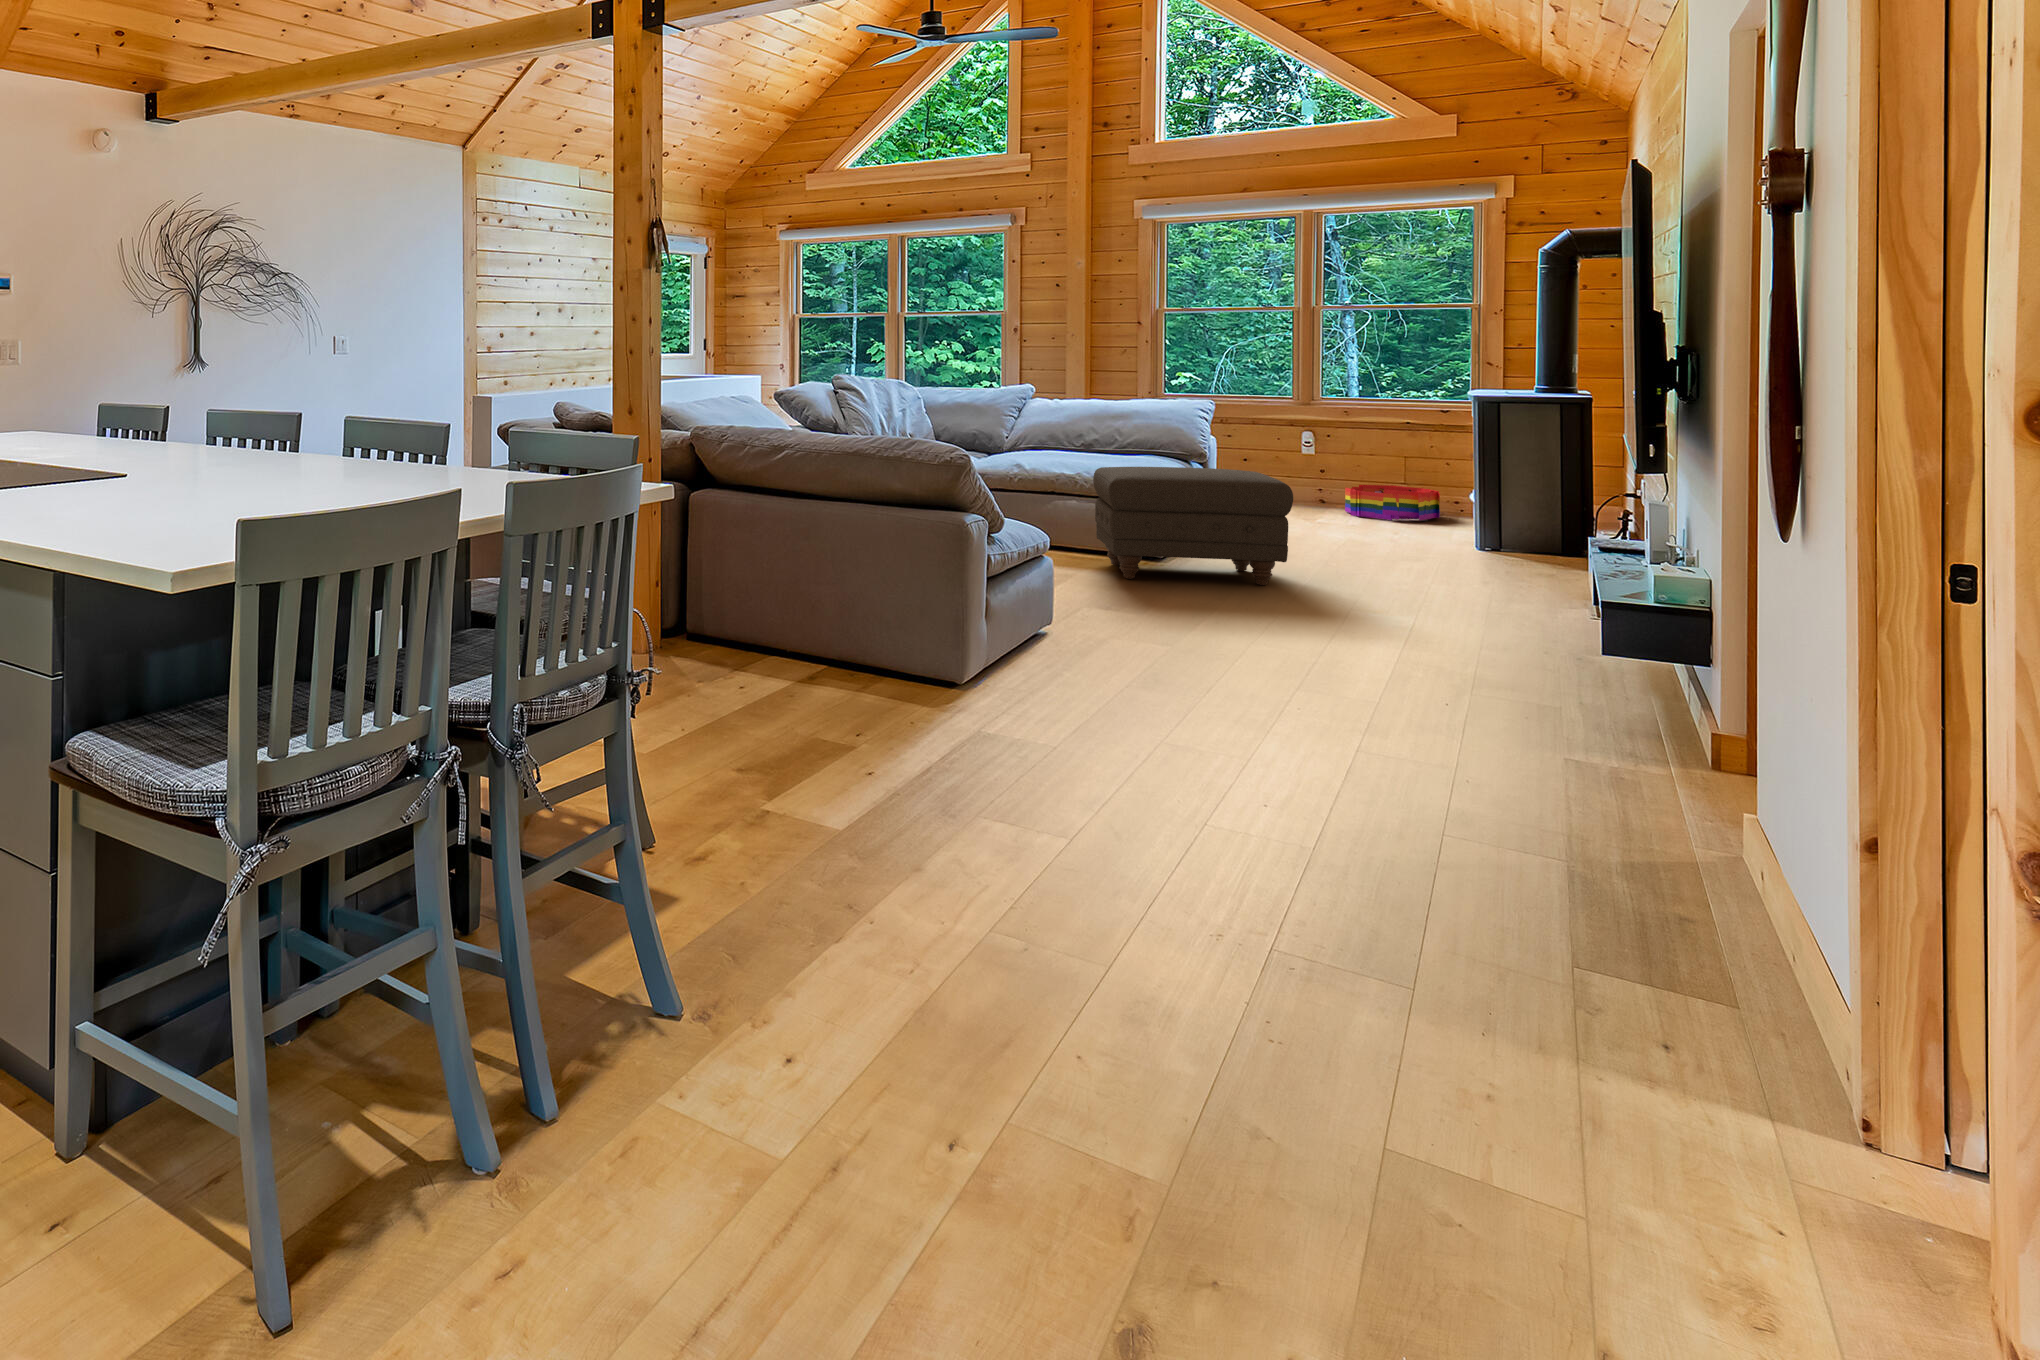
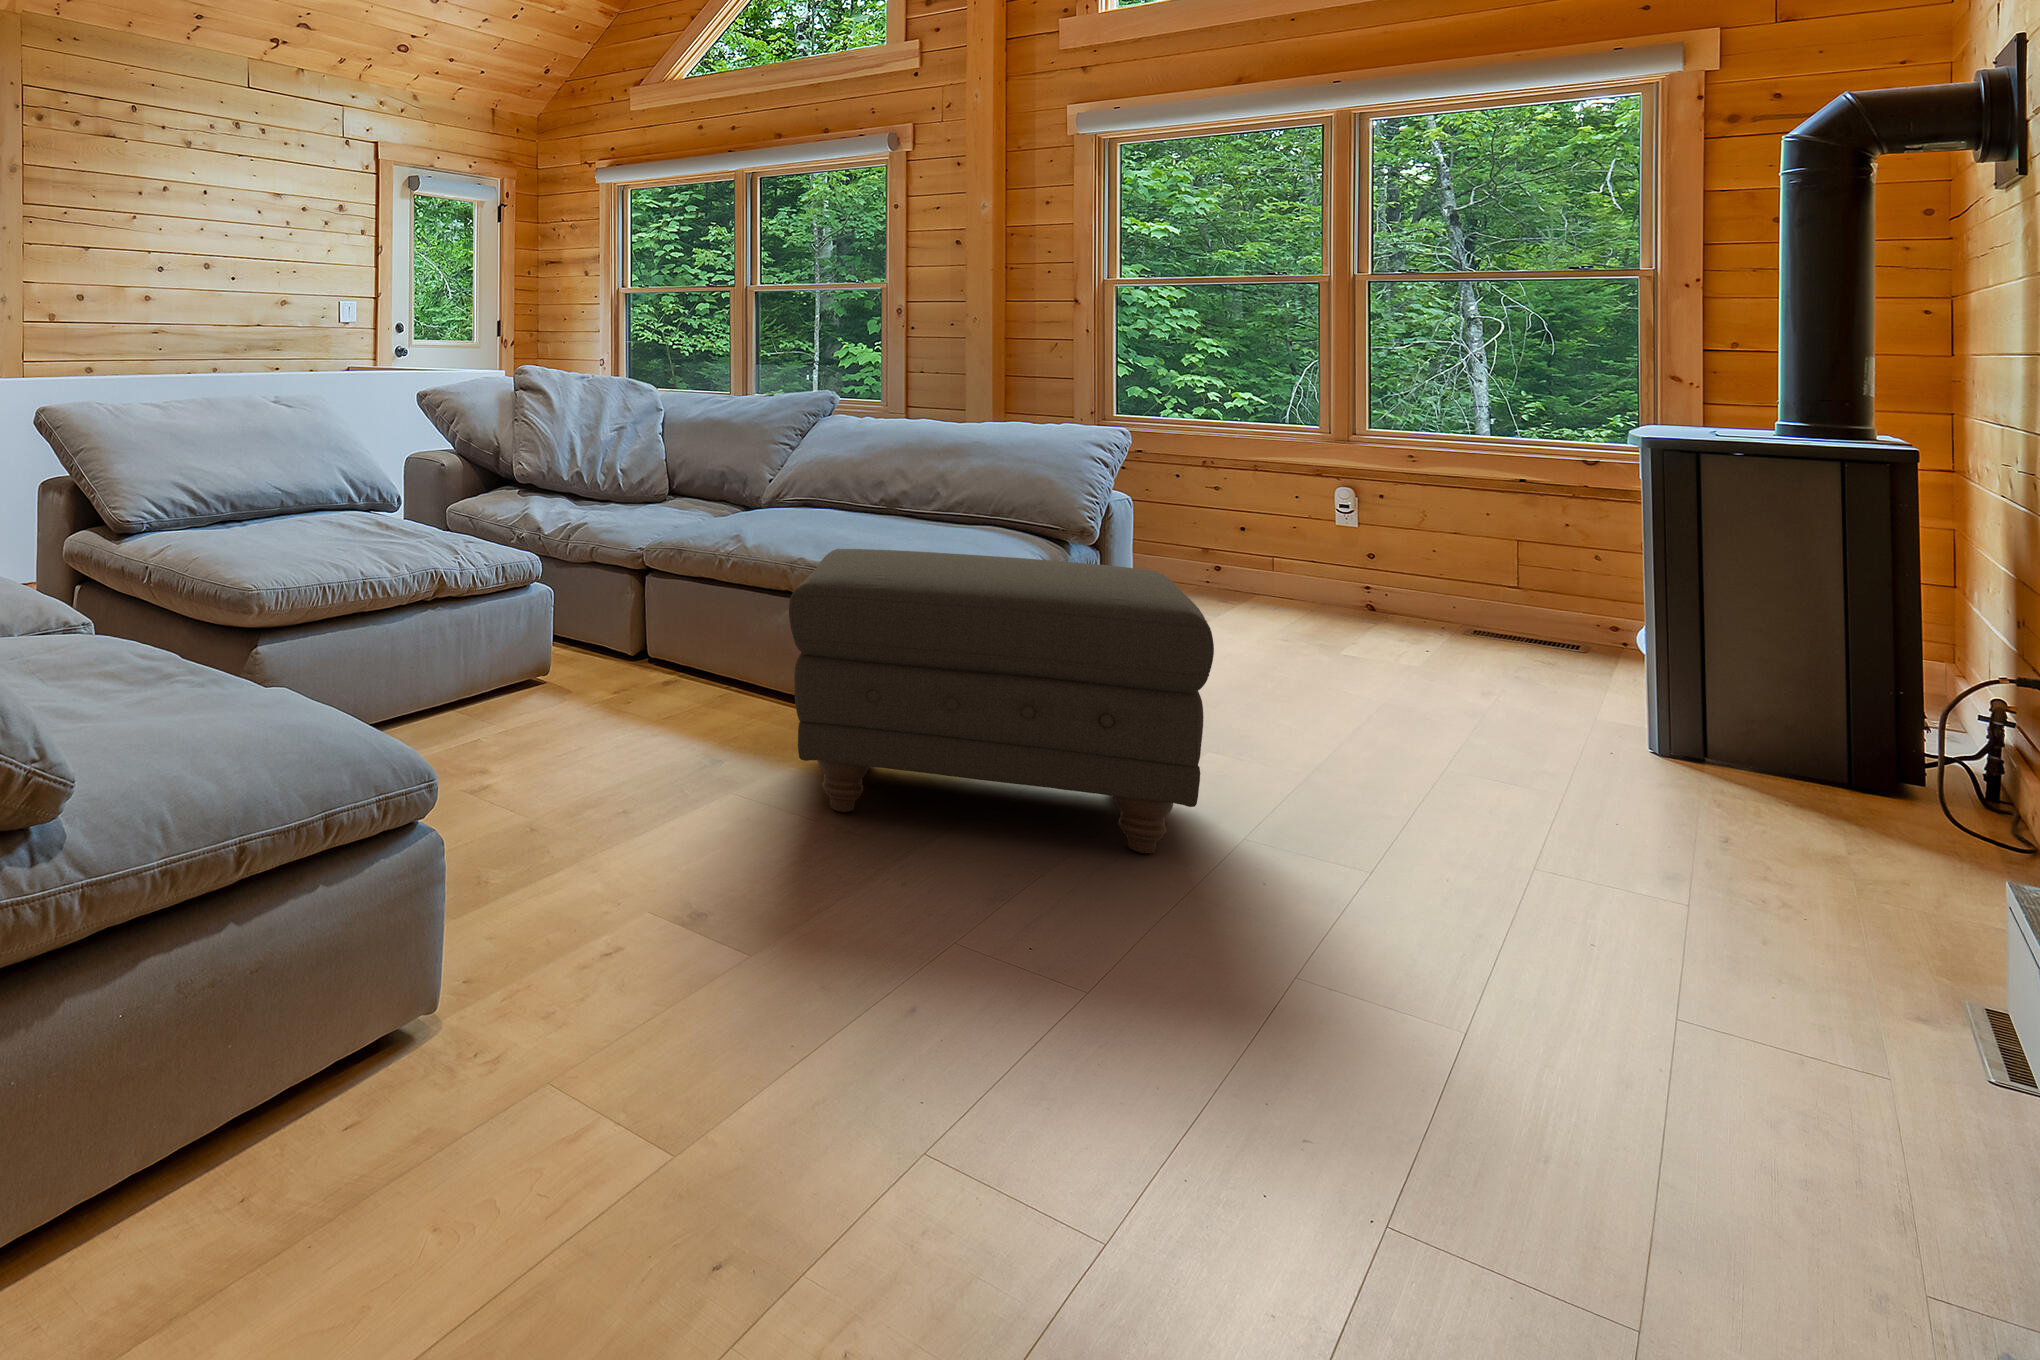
storage bin: present [1345,485,1440,520] -> none [1403,581,1581,655]

